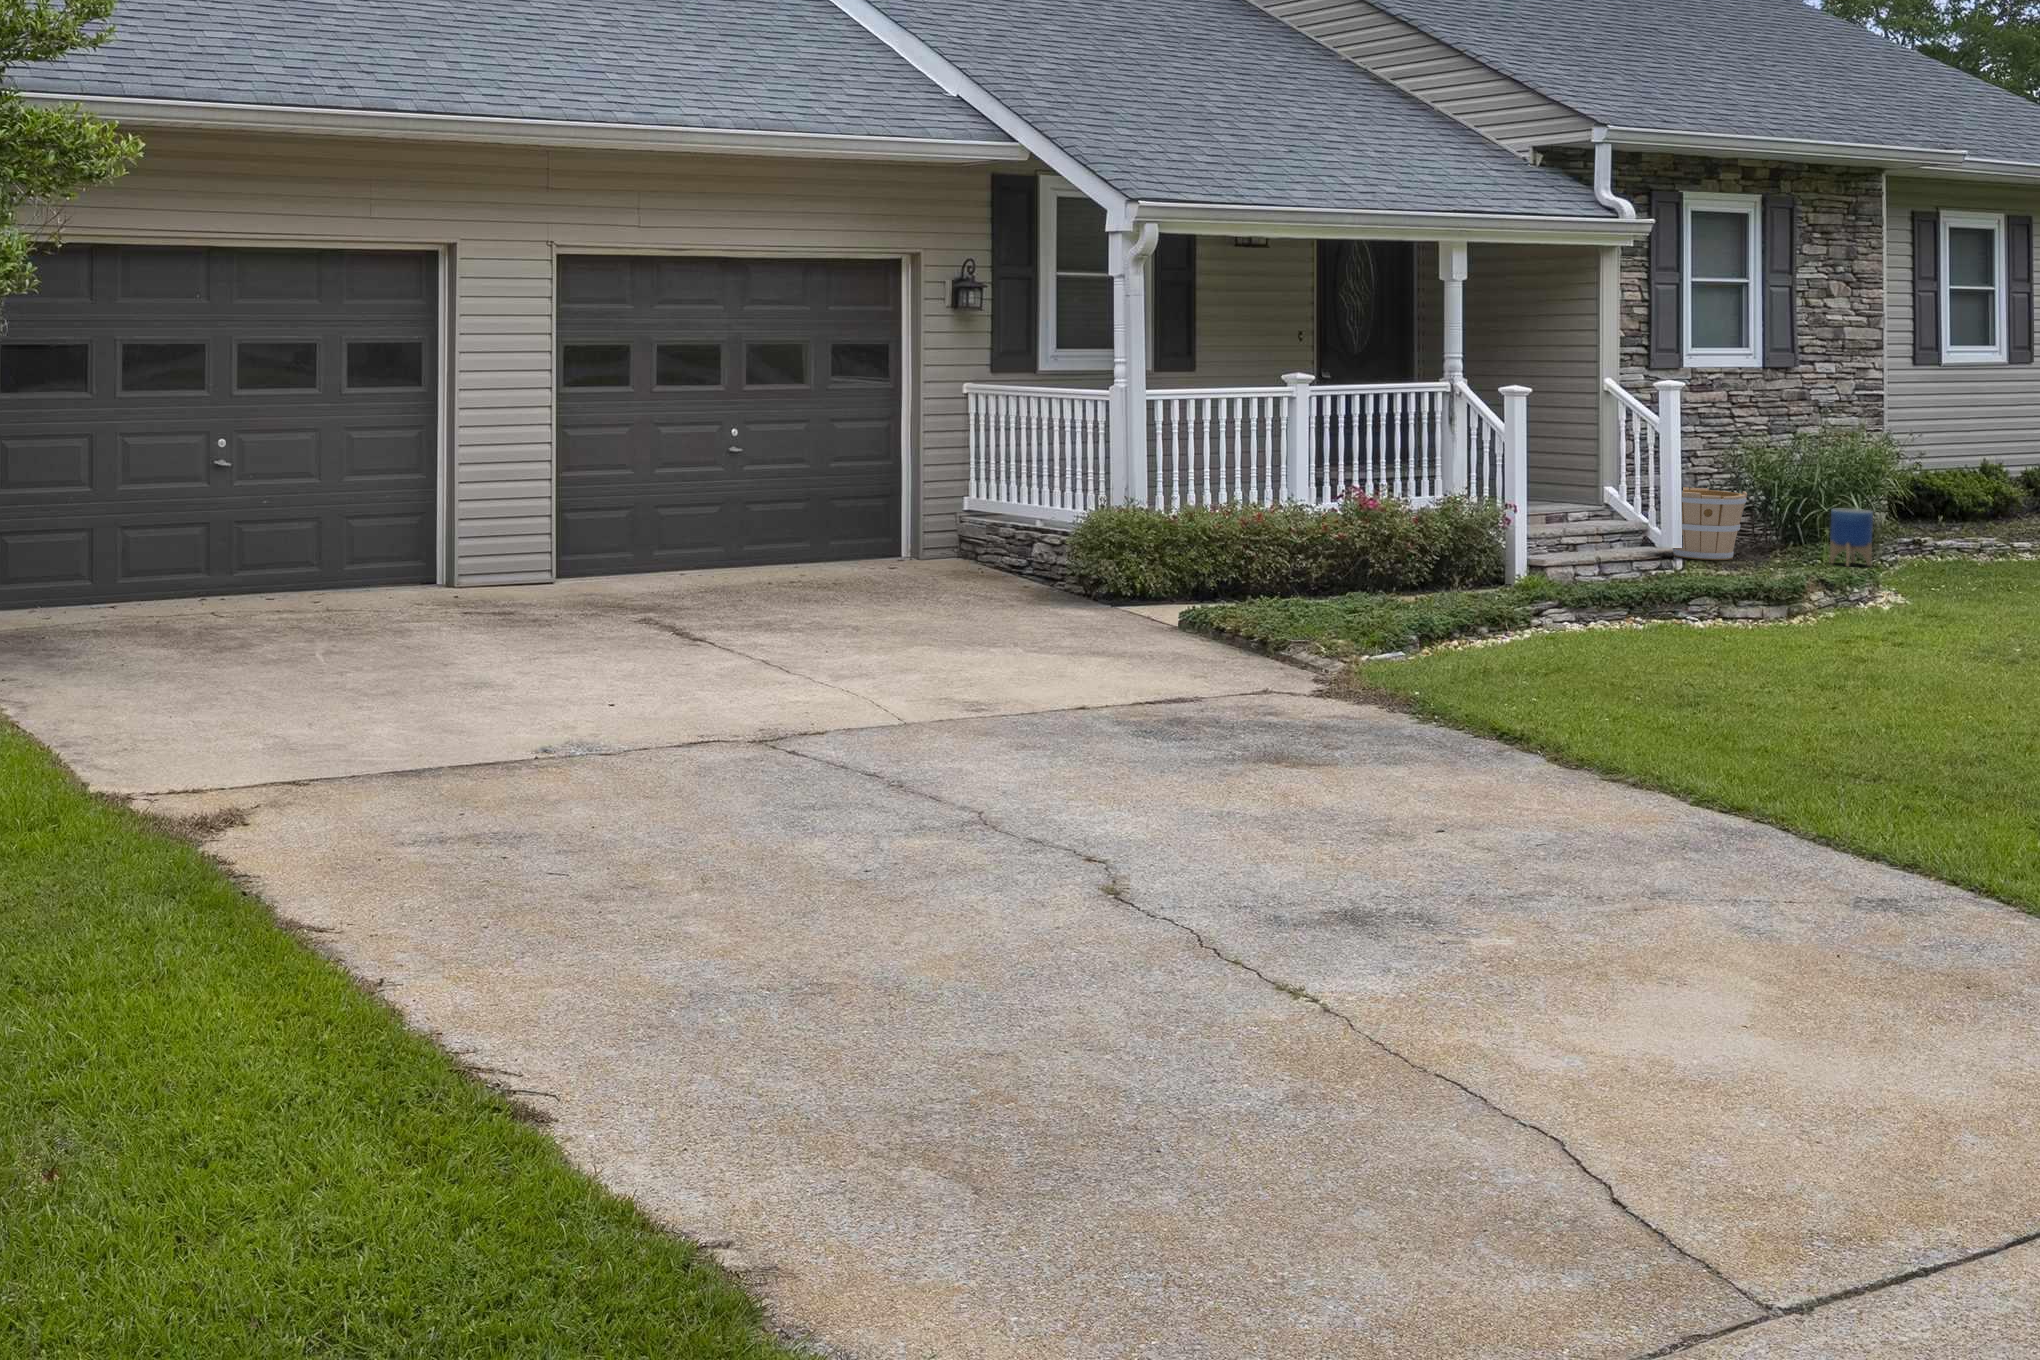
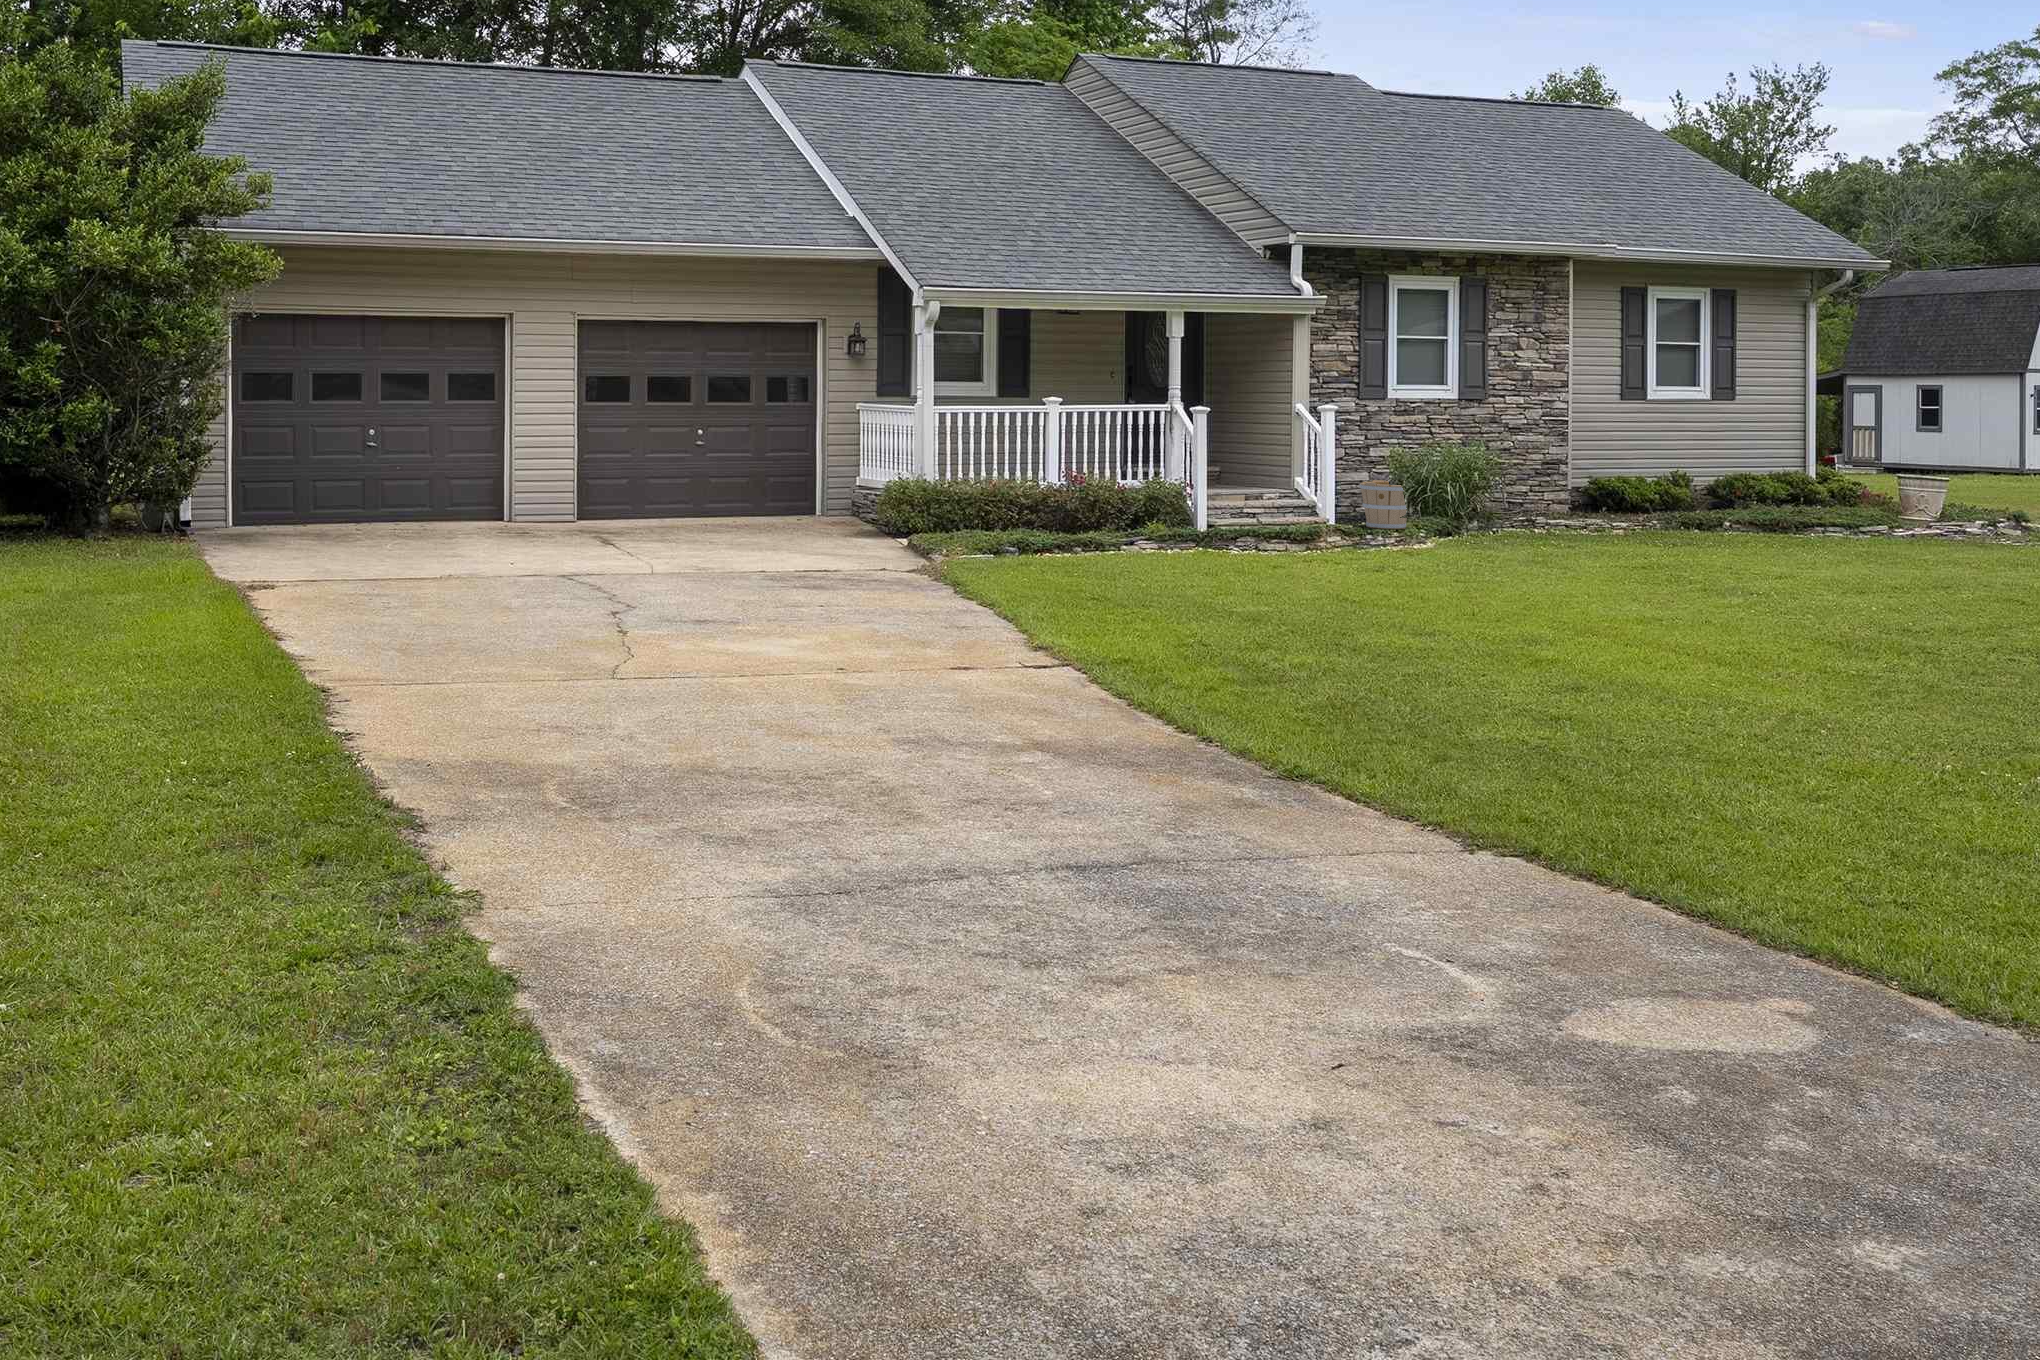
planter: present [1830,509,1873,566] -> none [1465,495,1493,534]

